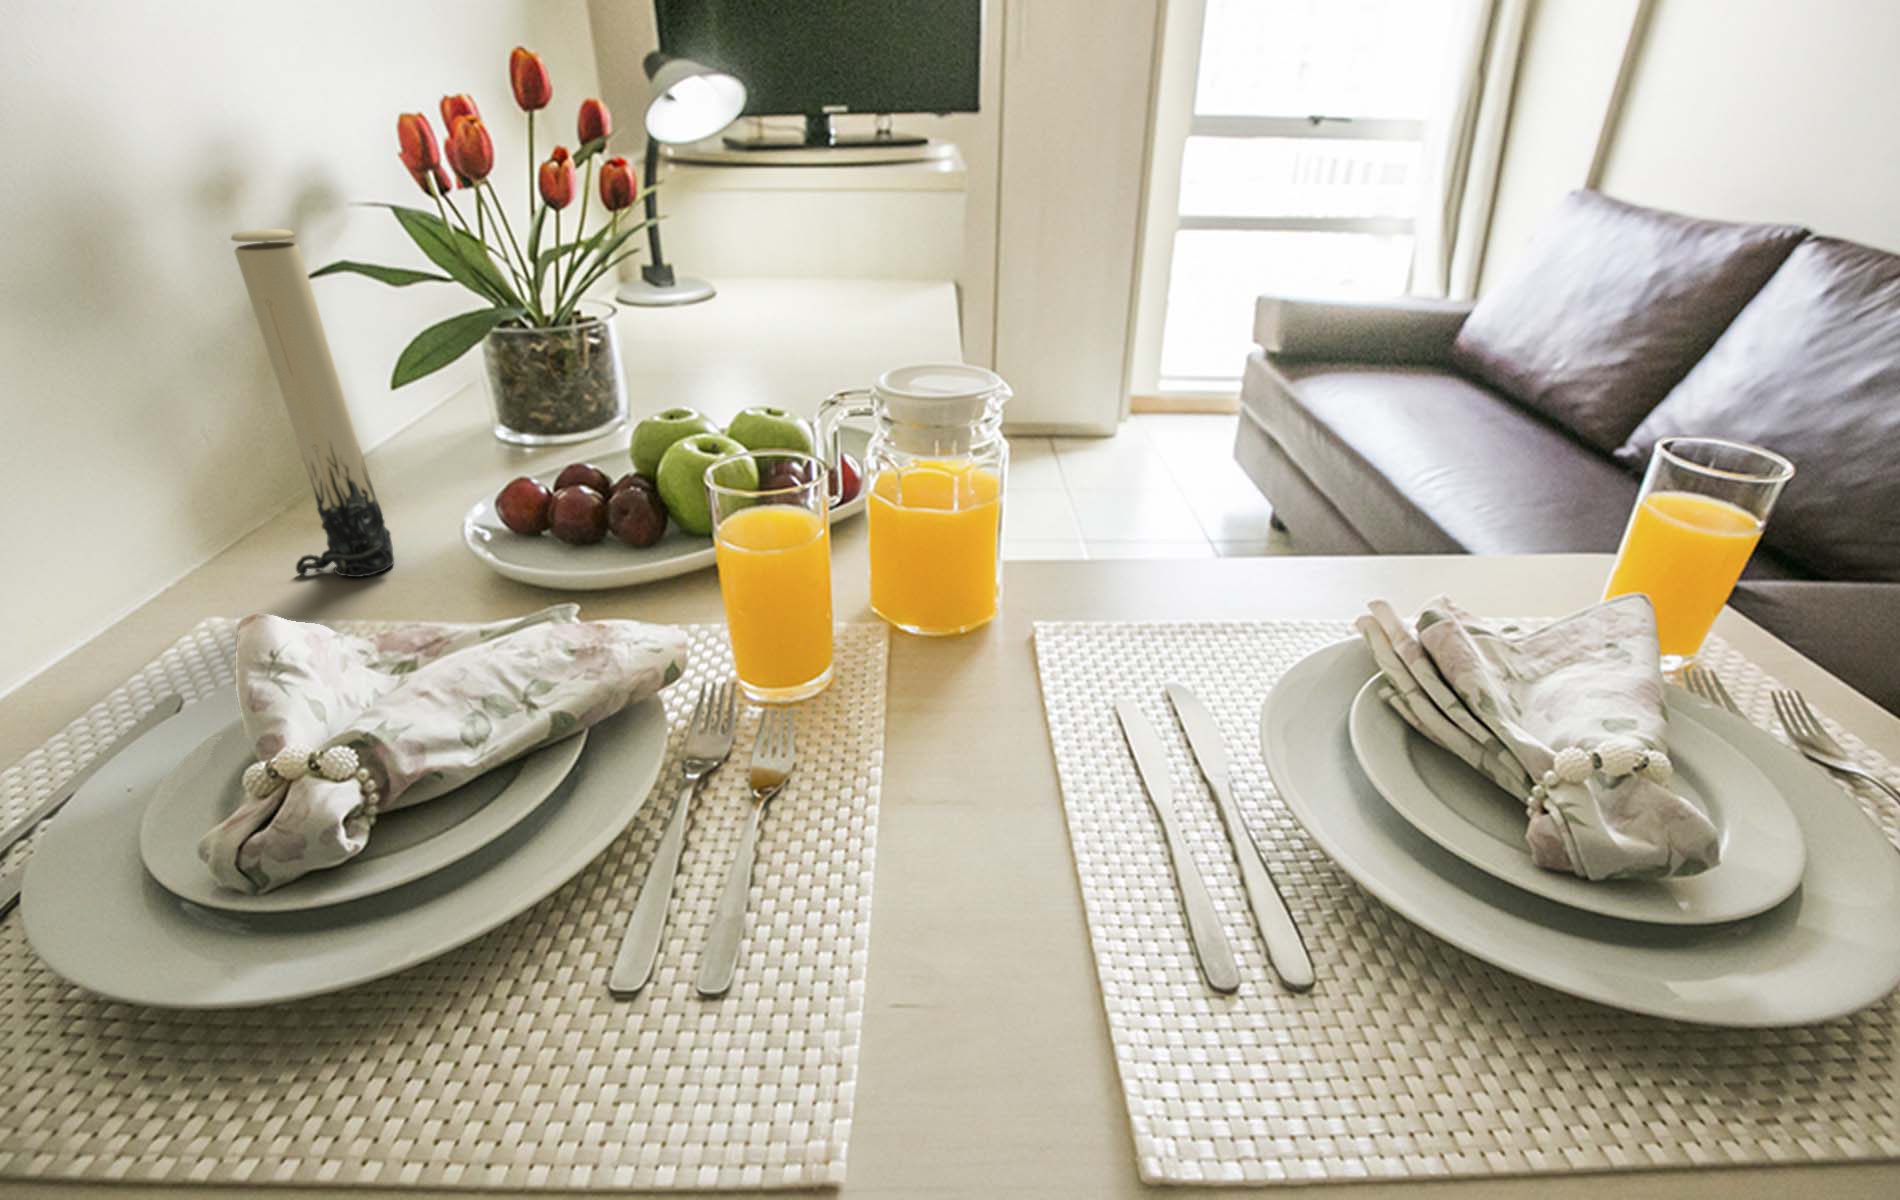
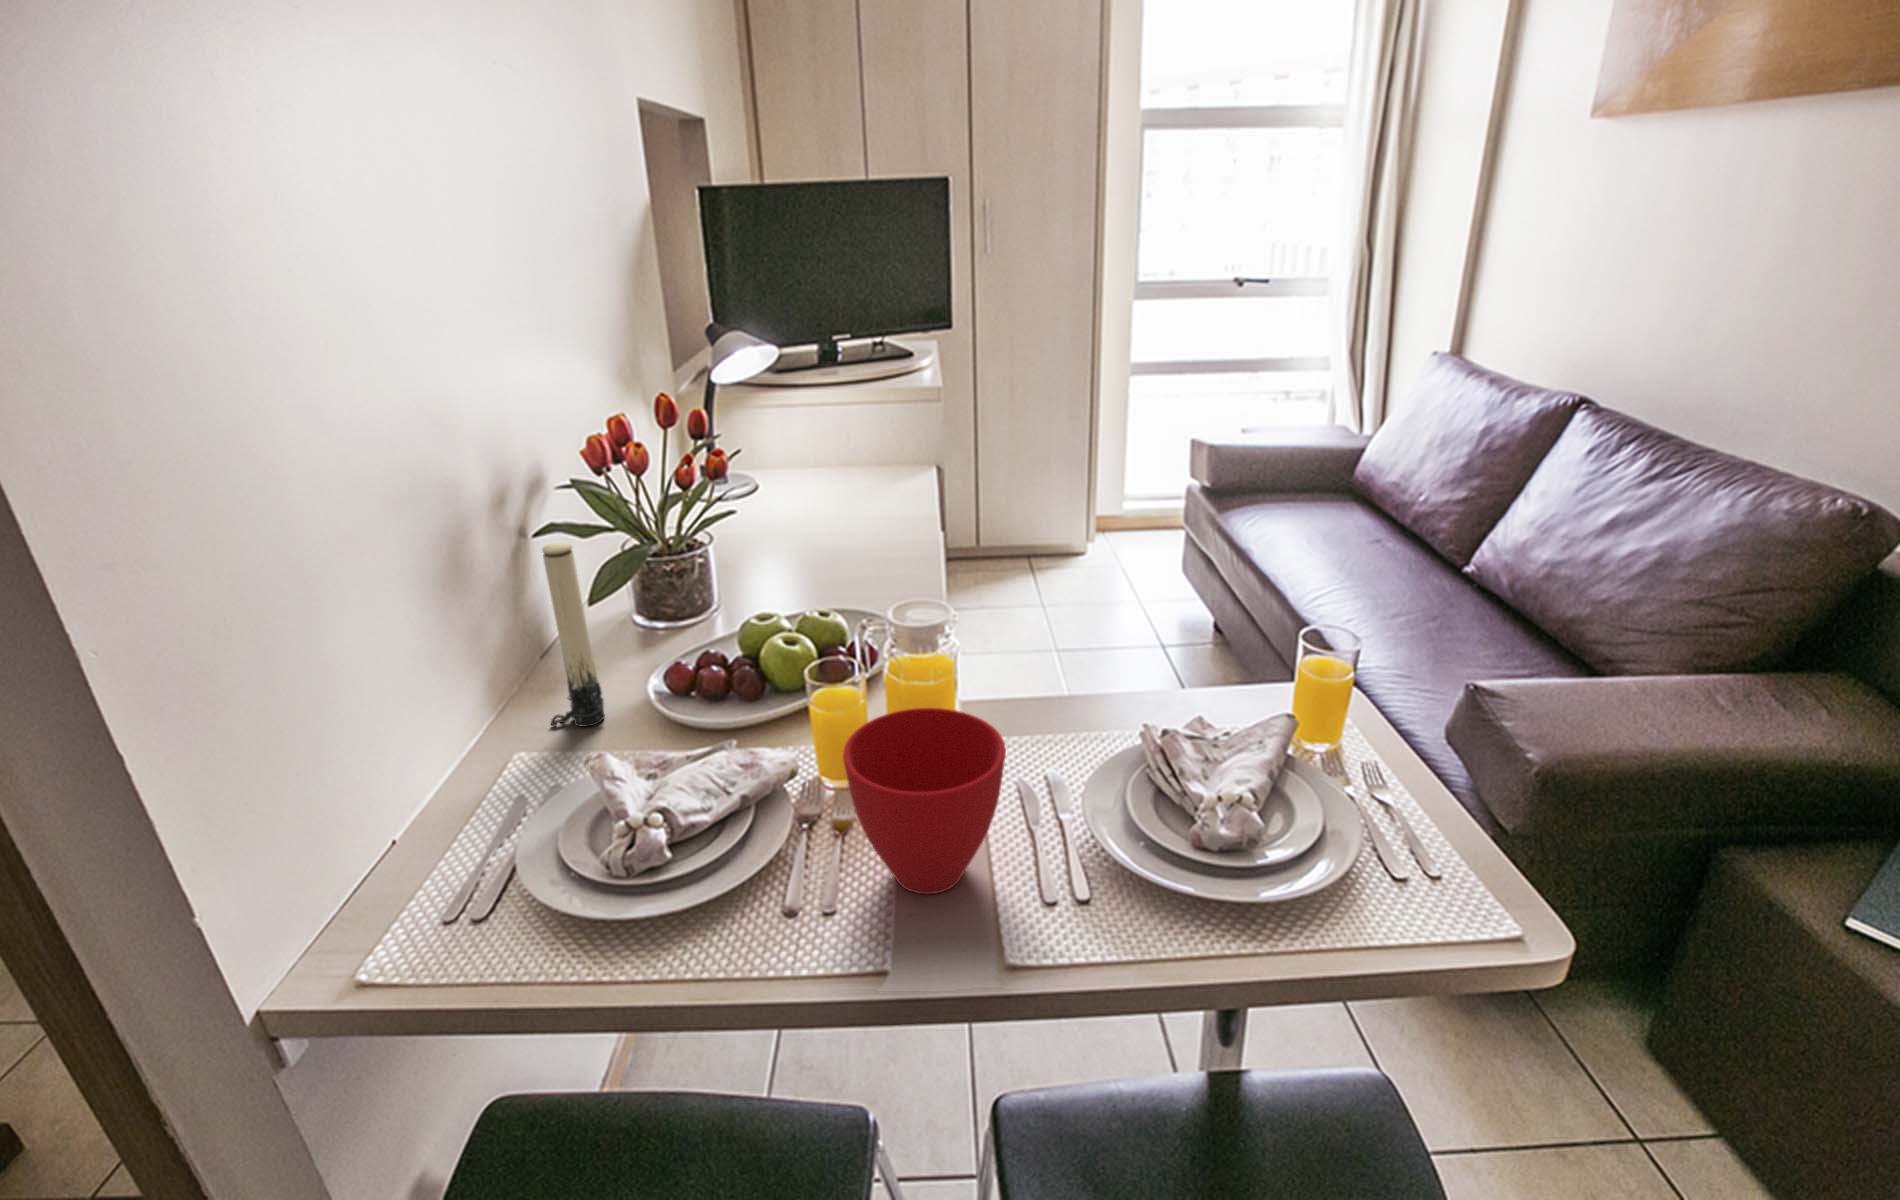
cup: none [746,540,1143,951] -> present [843,708,1006,894]

